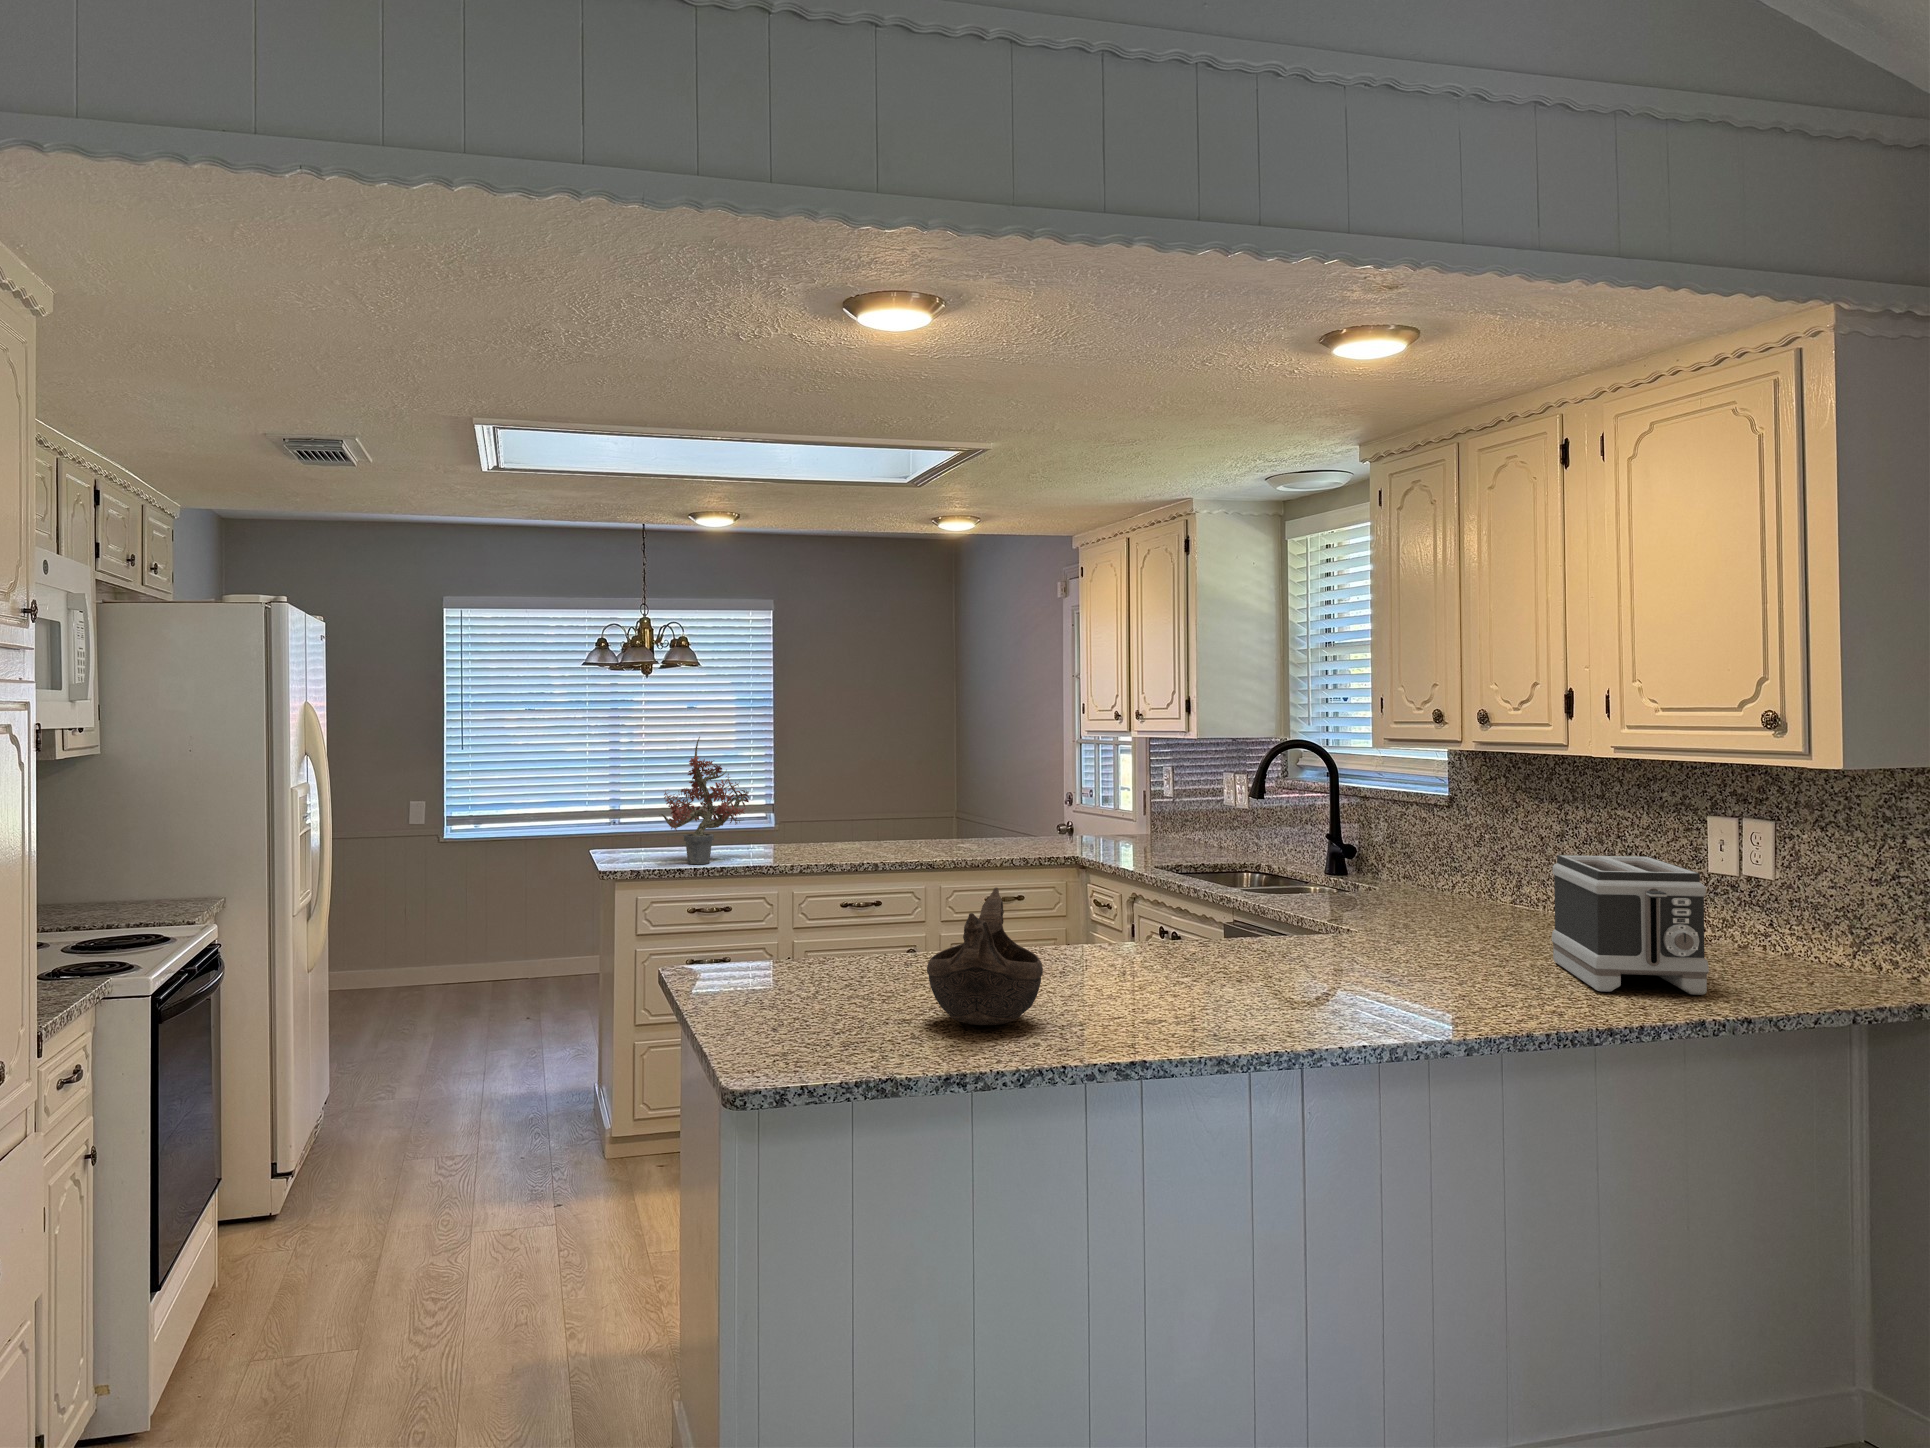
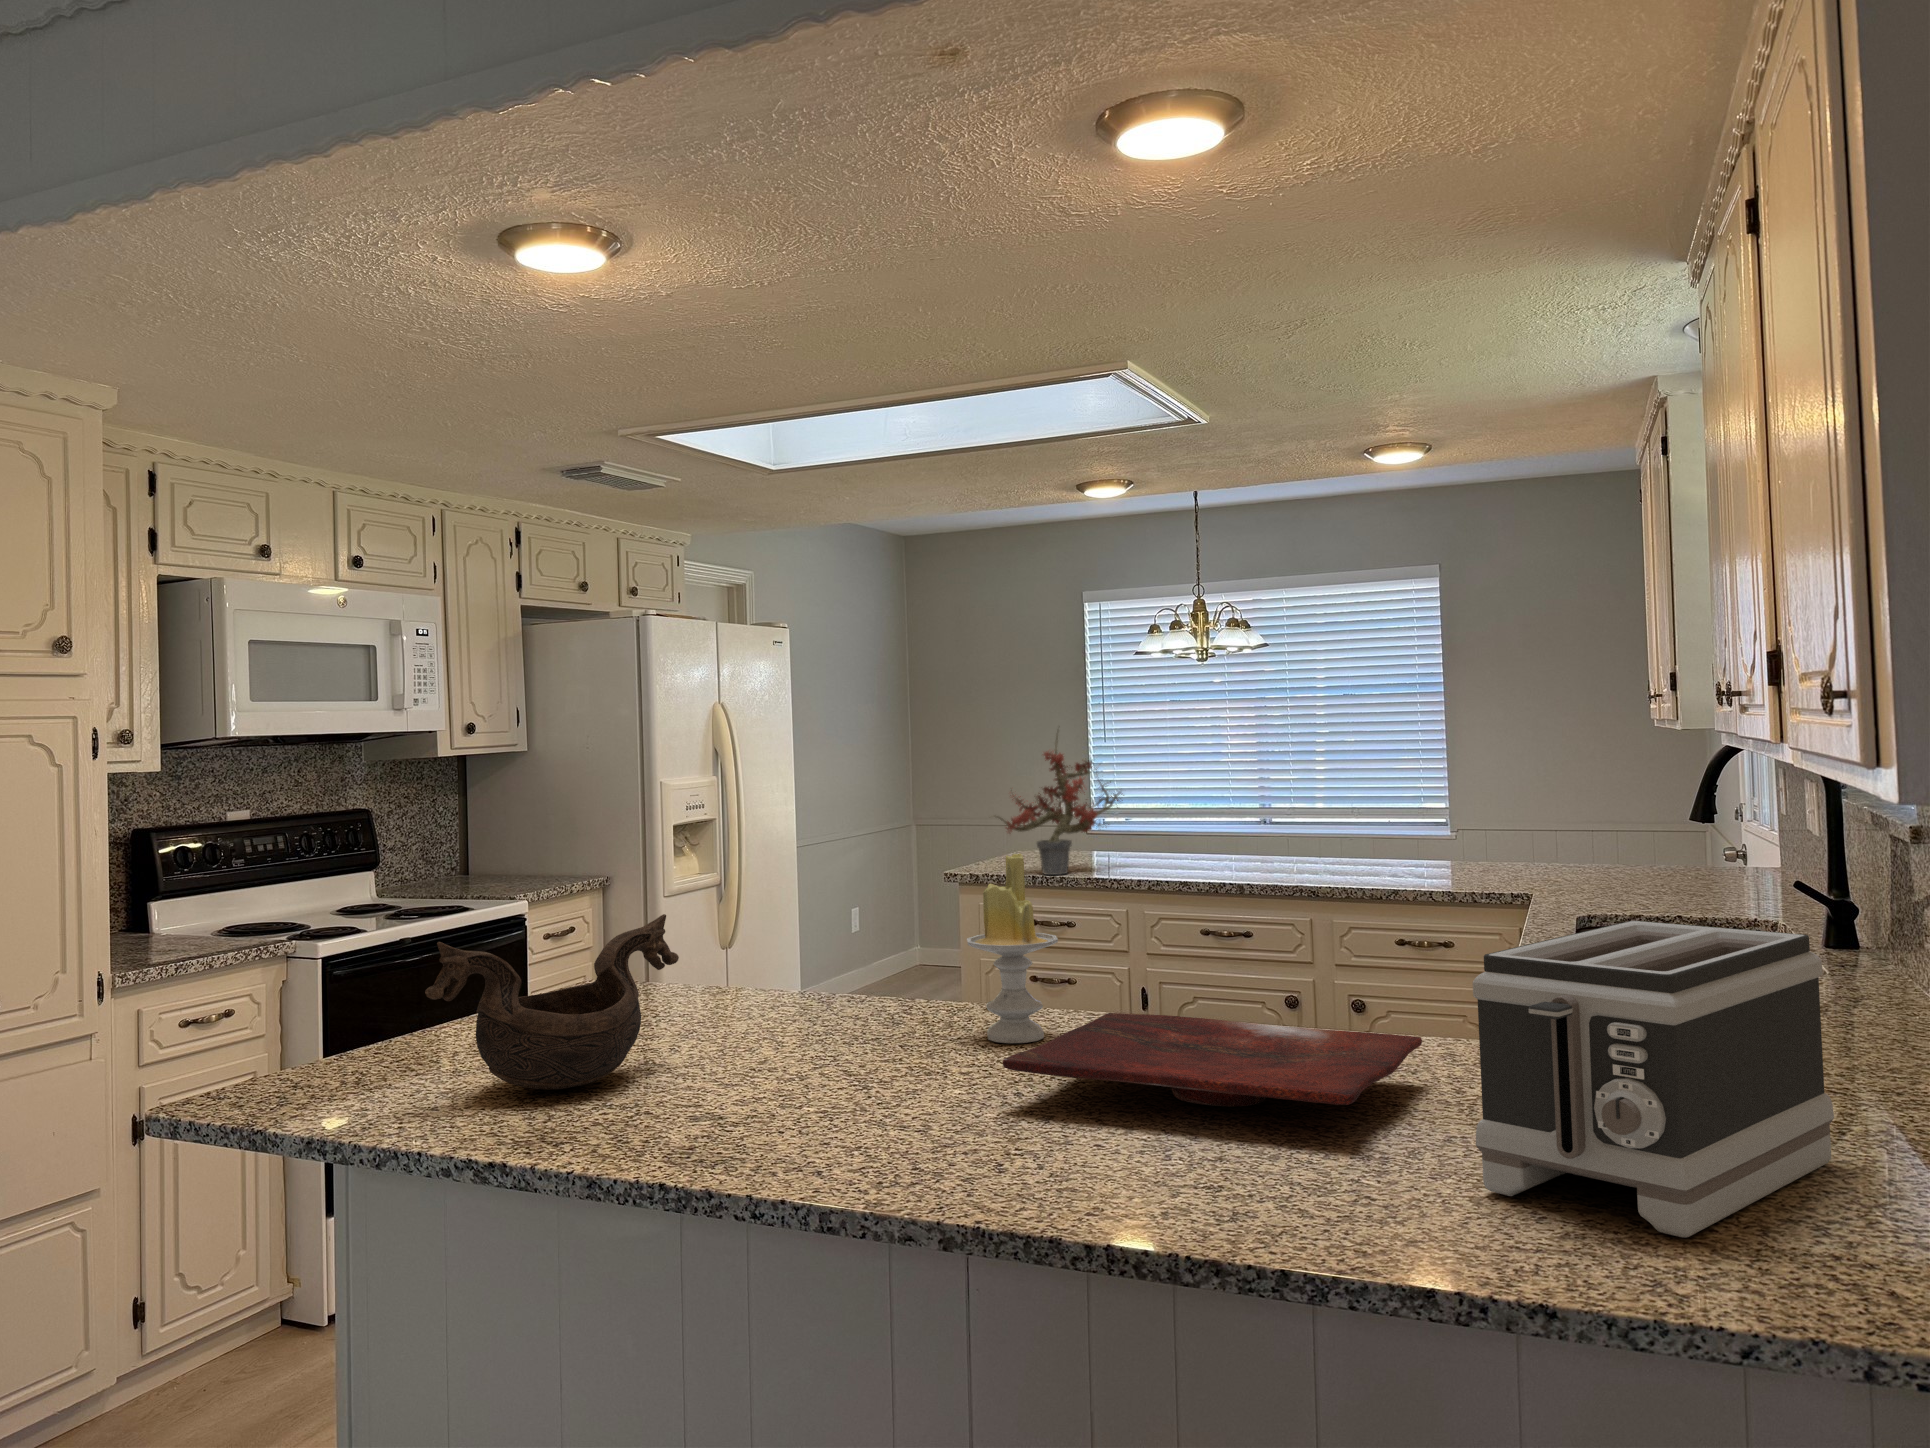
candle: none [1108,834,1173,966] -> present [967,853,1058,1043]
cutting board: none [1233,931,1500,977] -> present [1003,1013,1422,1107]

